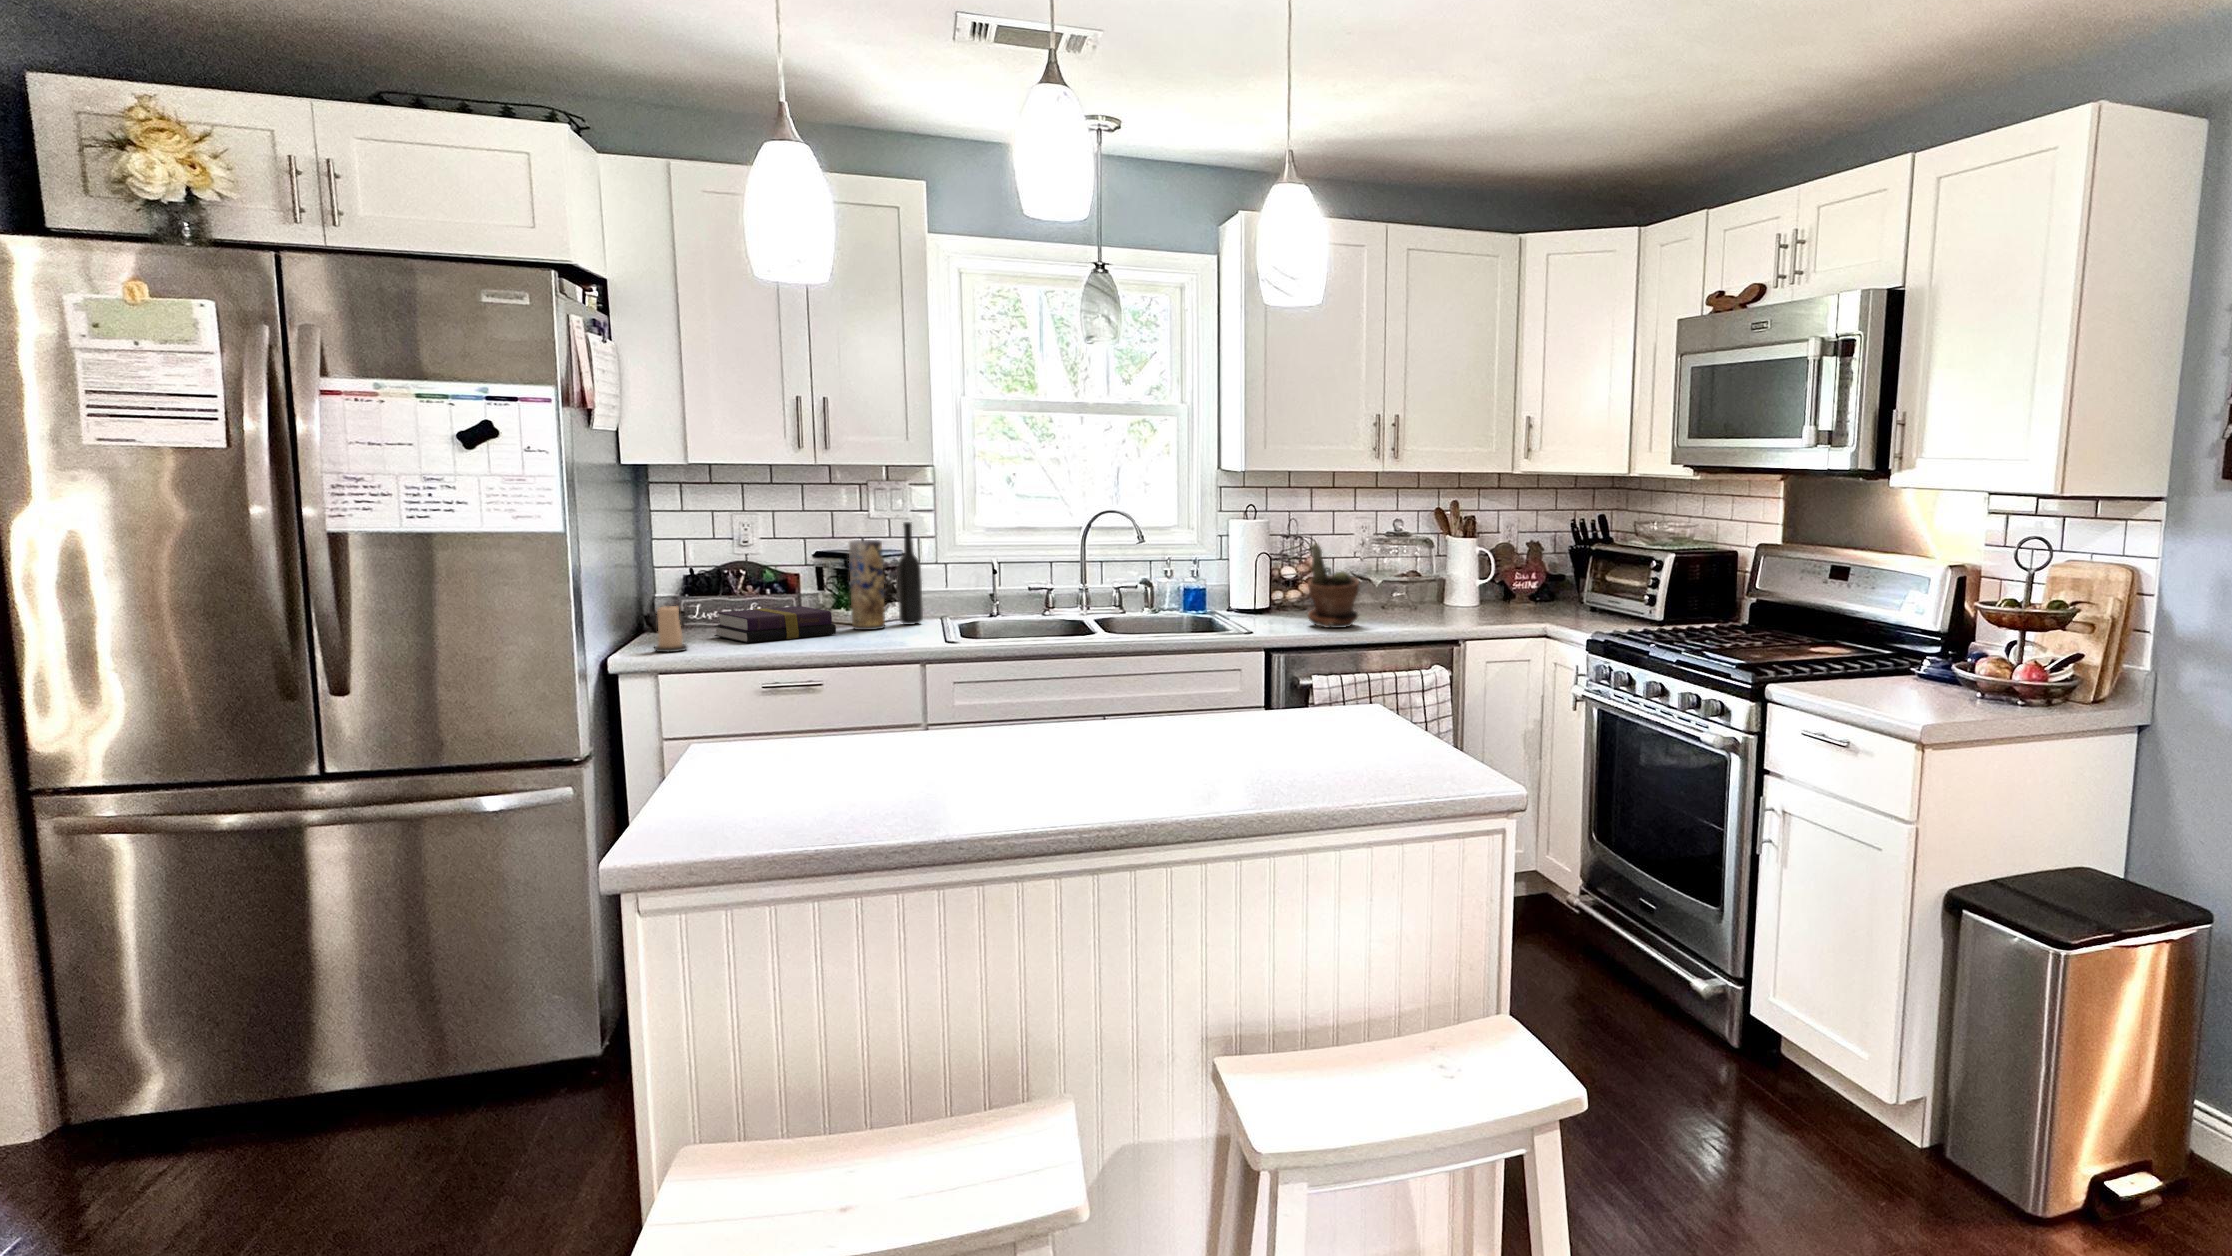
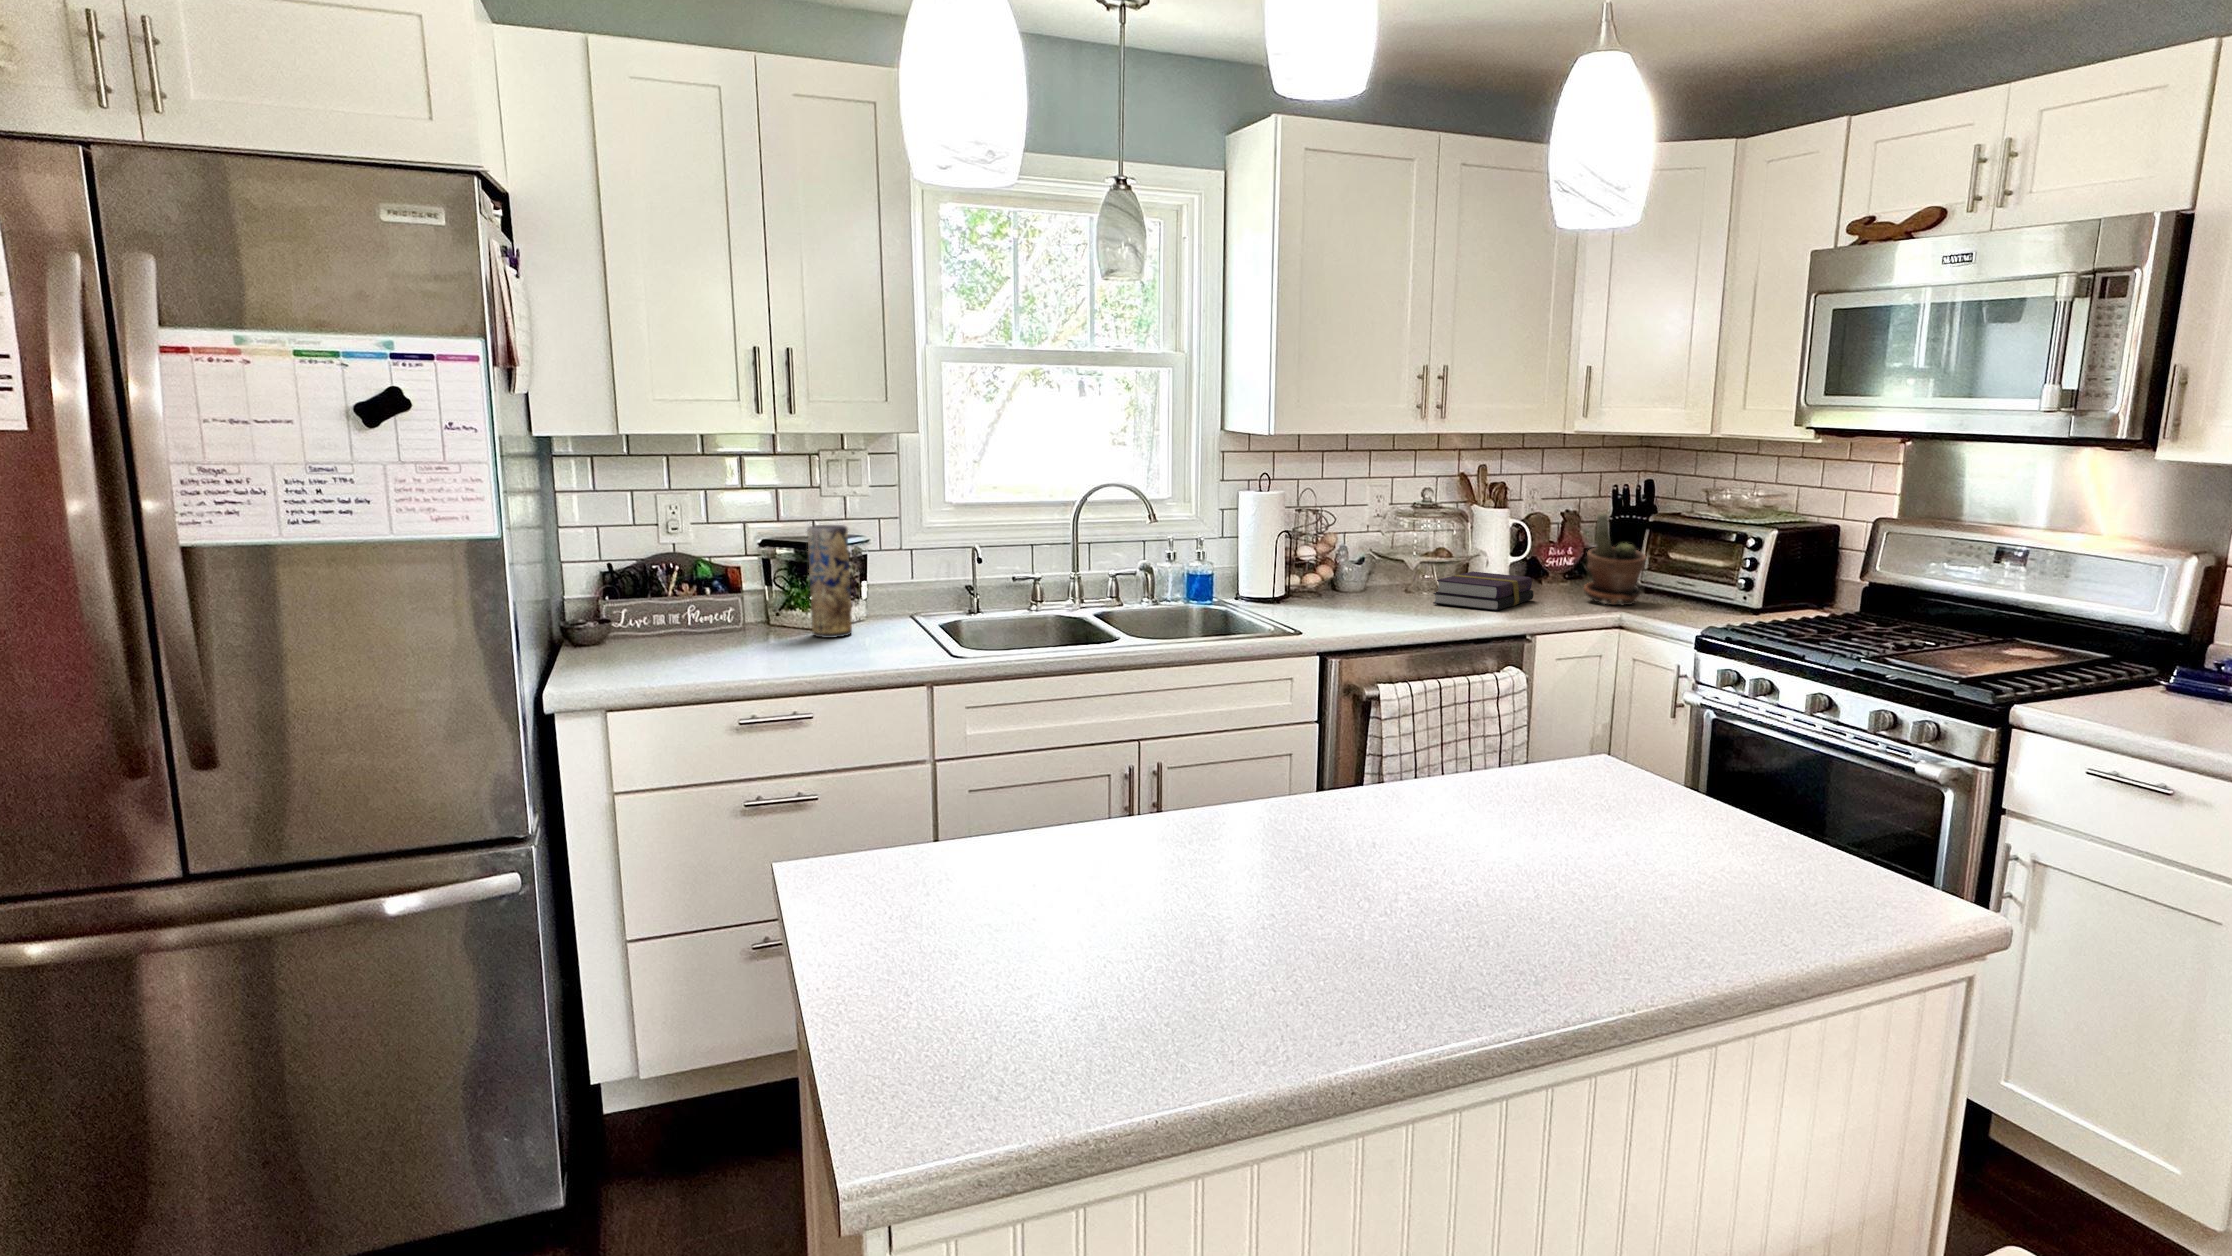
bottle: present [897,522,923,624] -> none [861,501,891,627]
potted plant: present [1307,543,1359,628] -> present [1584,512,1646,605]
candle: present [654,605,687,652] -> none [592,617,634,682]
book: present [714,606,836,643] -> present [1433,571,1534,611]

